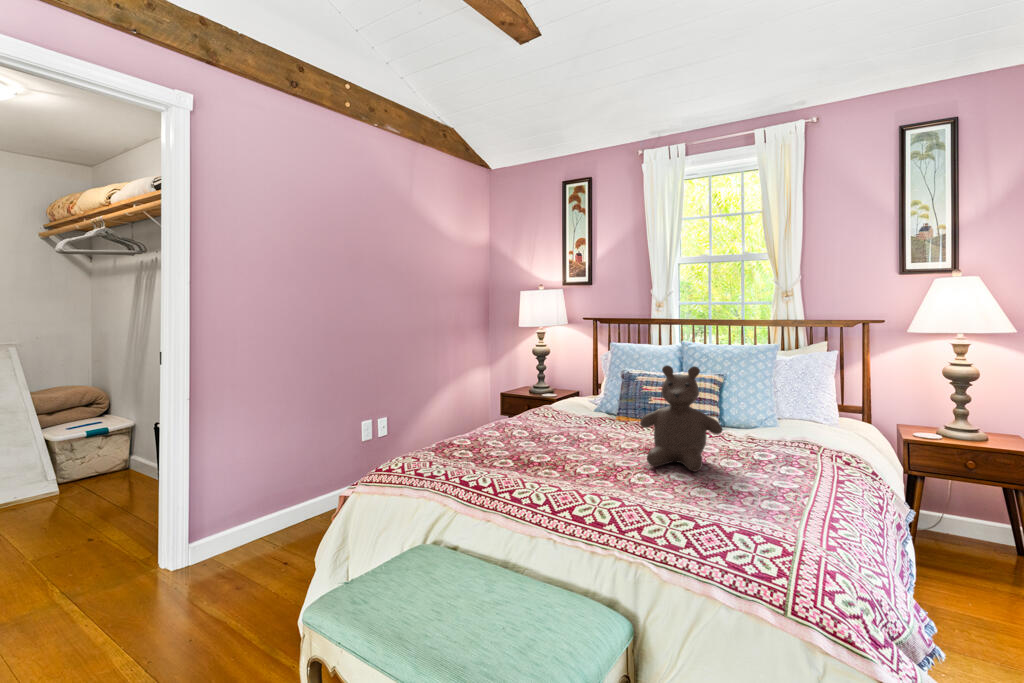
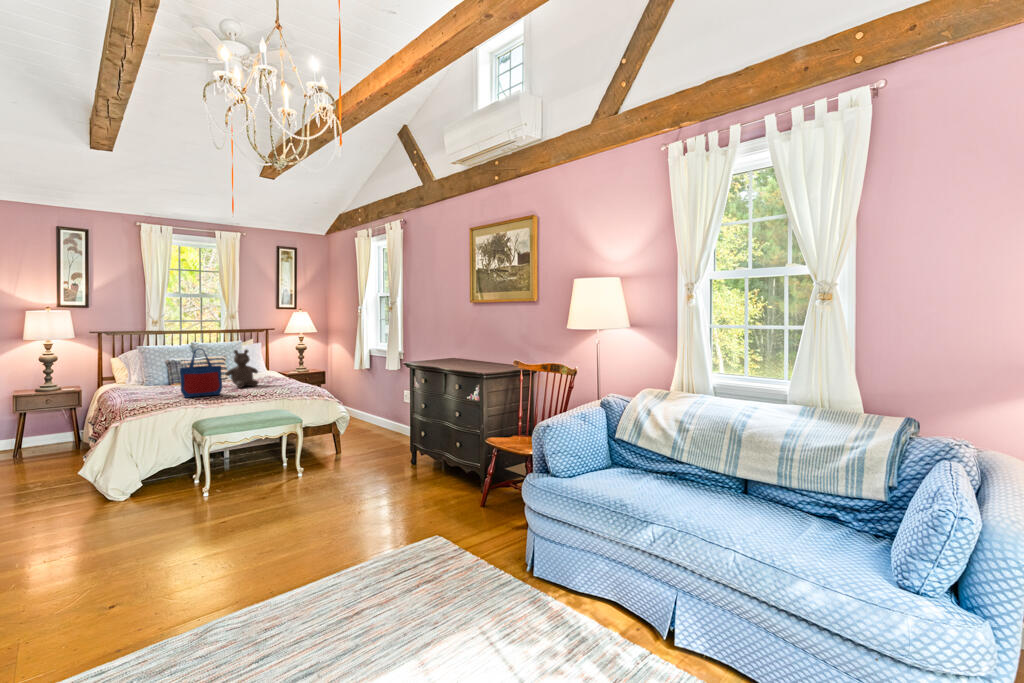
tote bag: none [491,355,570,482] -> present [180,349,222,398]

